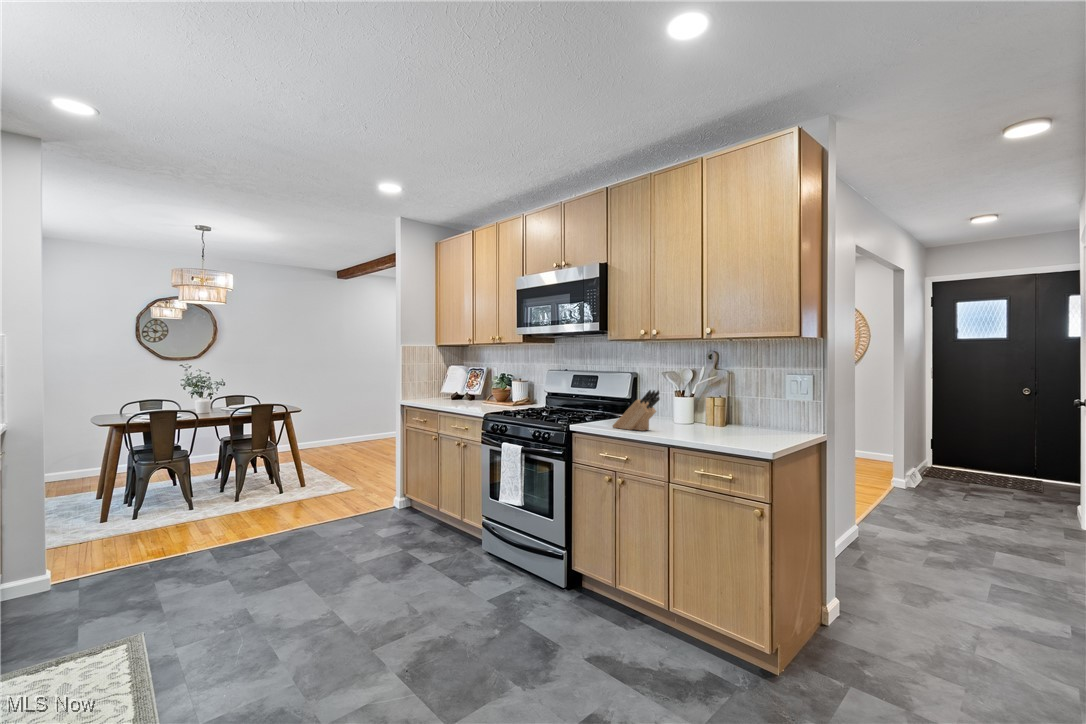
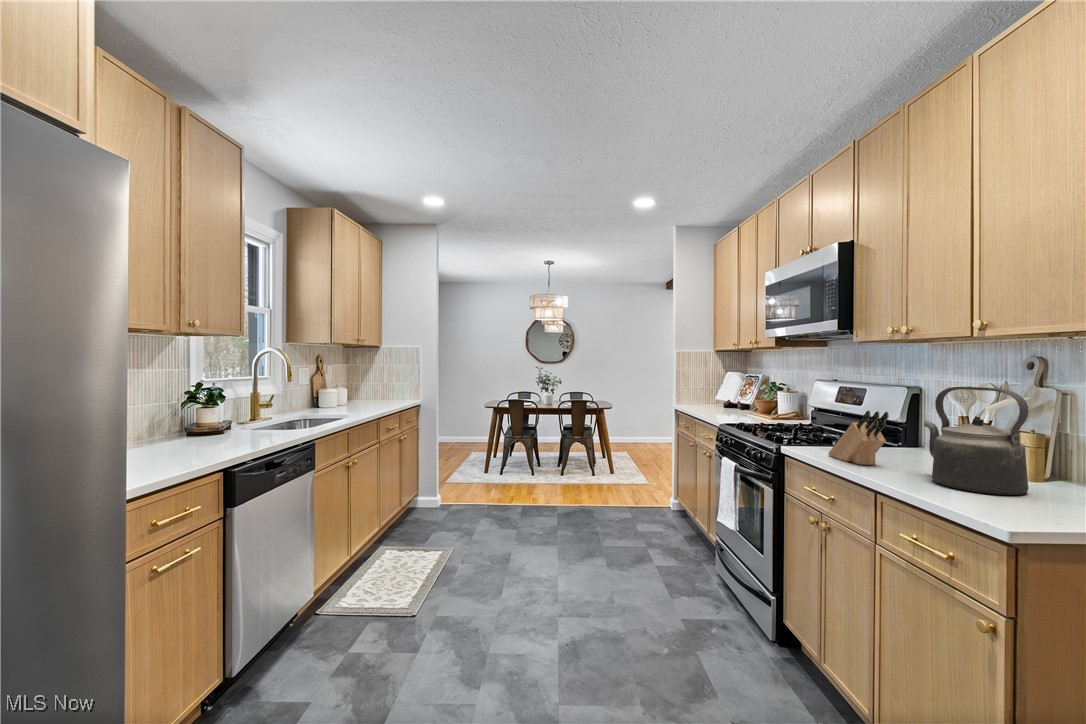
kettle: none [681,370,744,438] -> present [924,387,1028,495]

